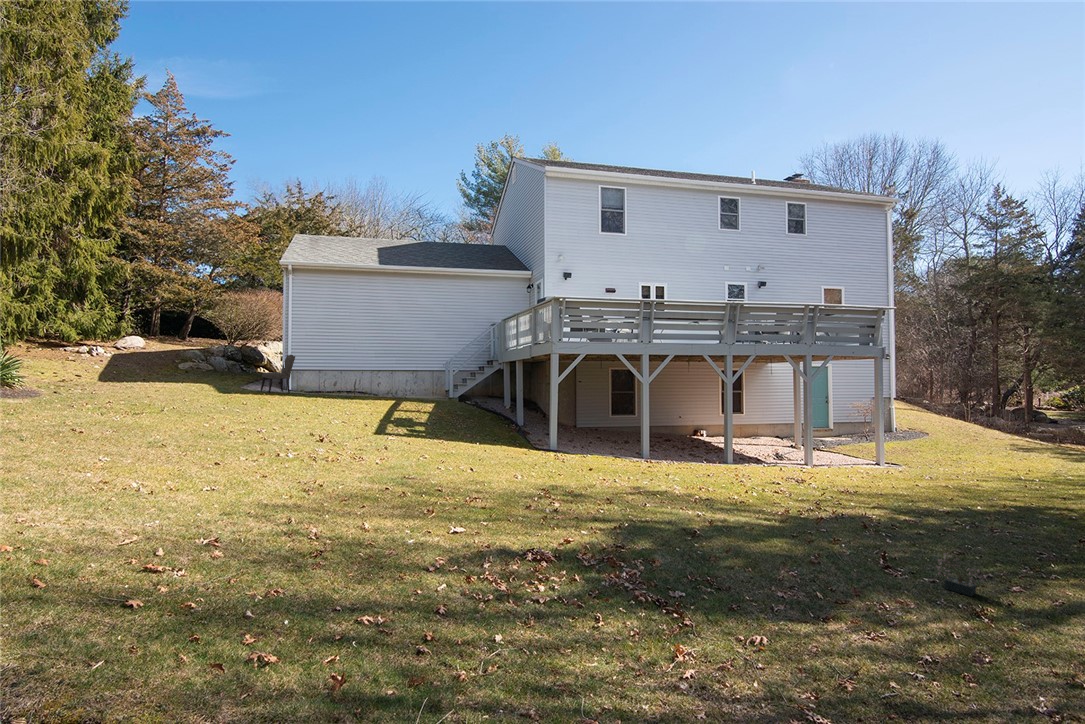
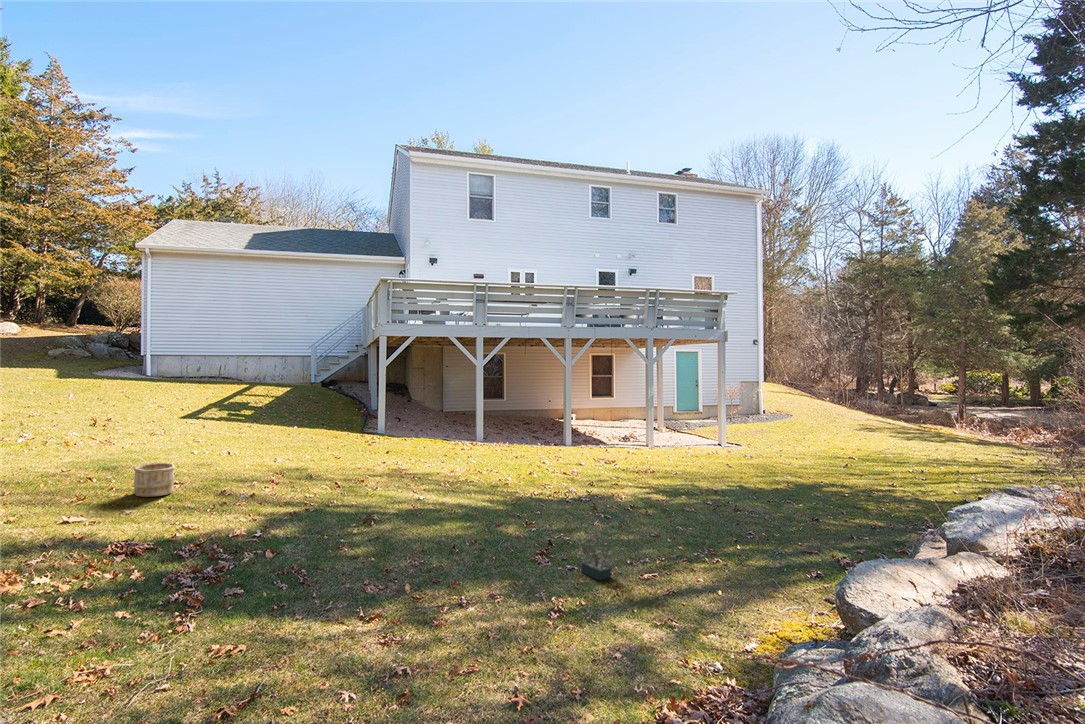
chair: present [261,355,295,393] -> none [117,339,154,378]
wooden bucket: none [469,481,501,513] -> present [134,463,175,497]

